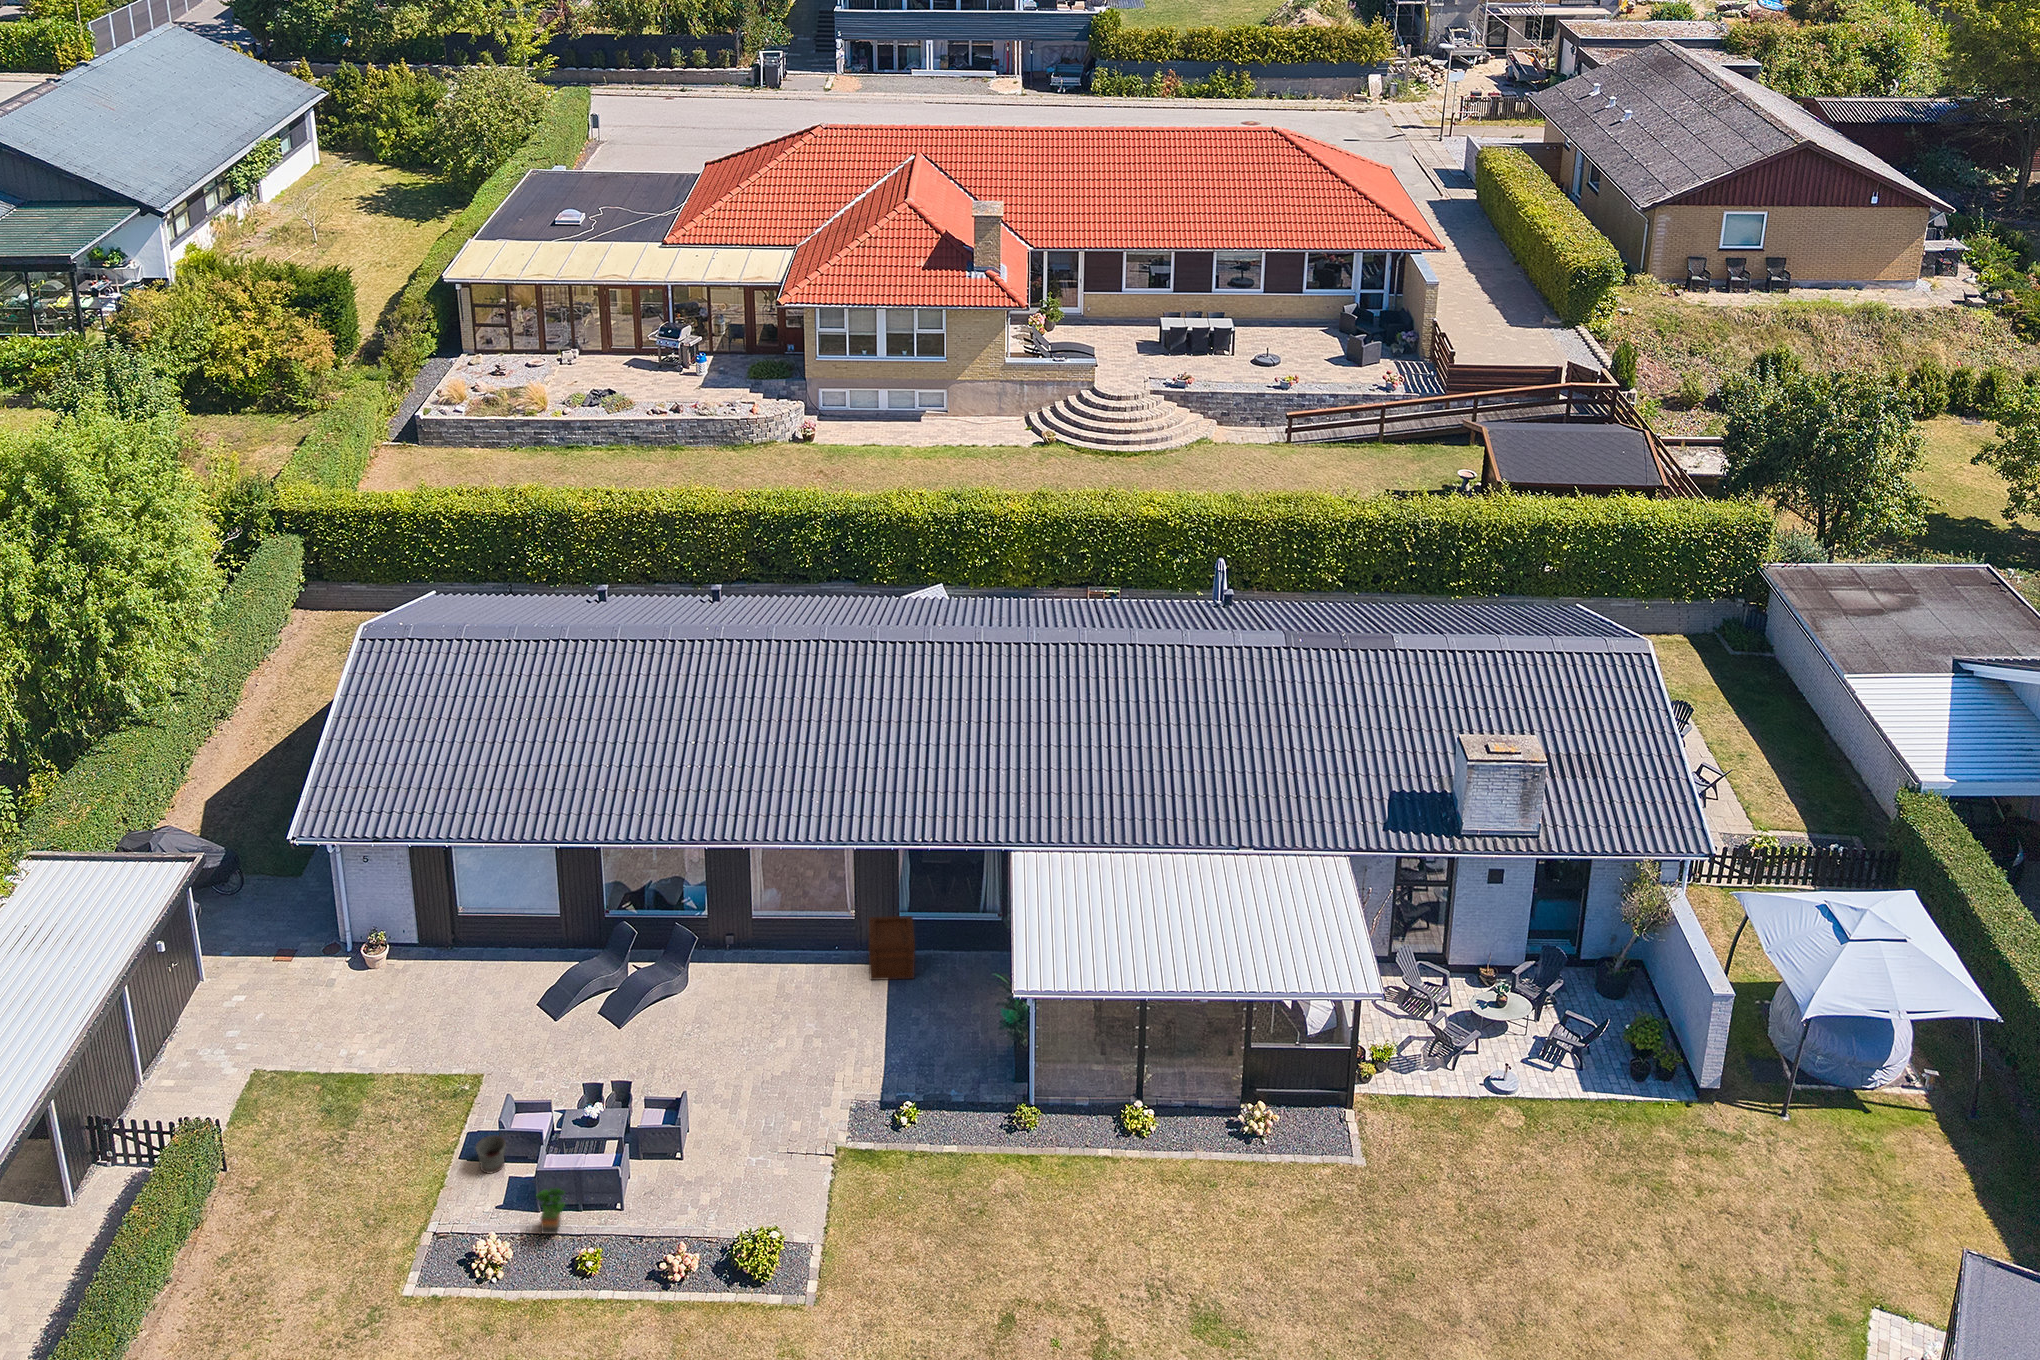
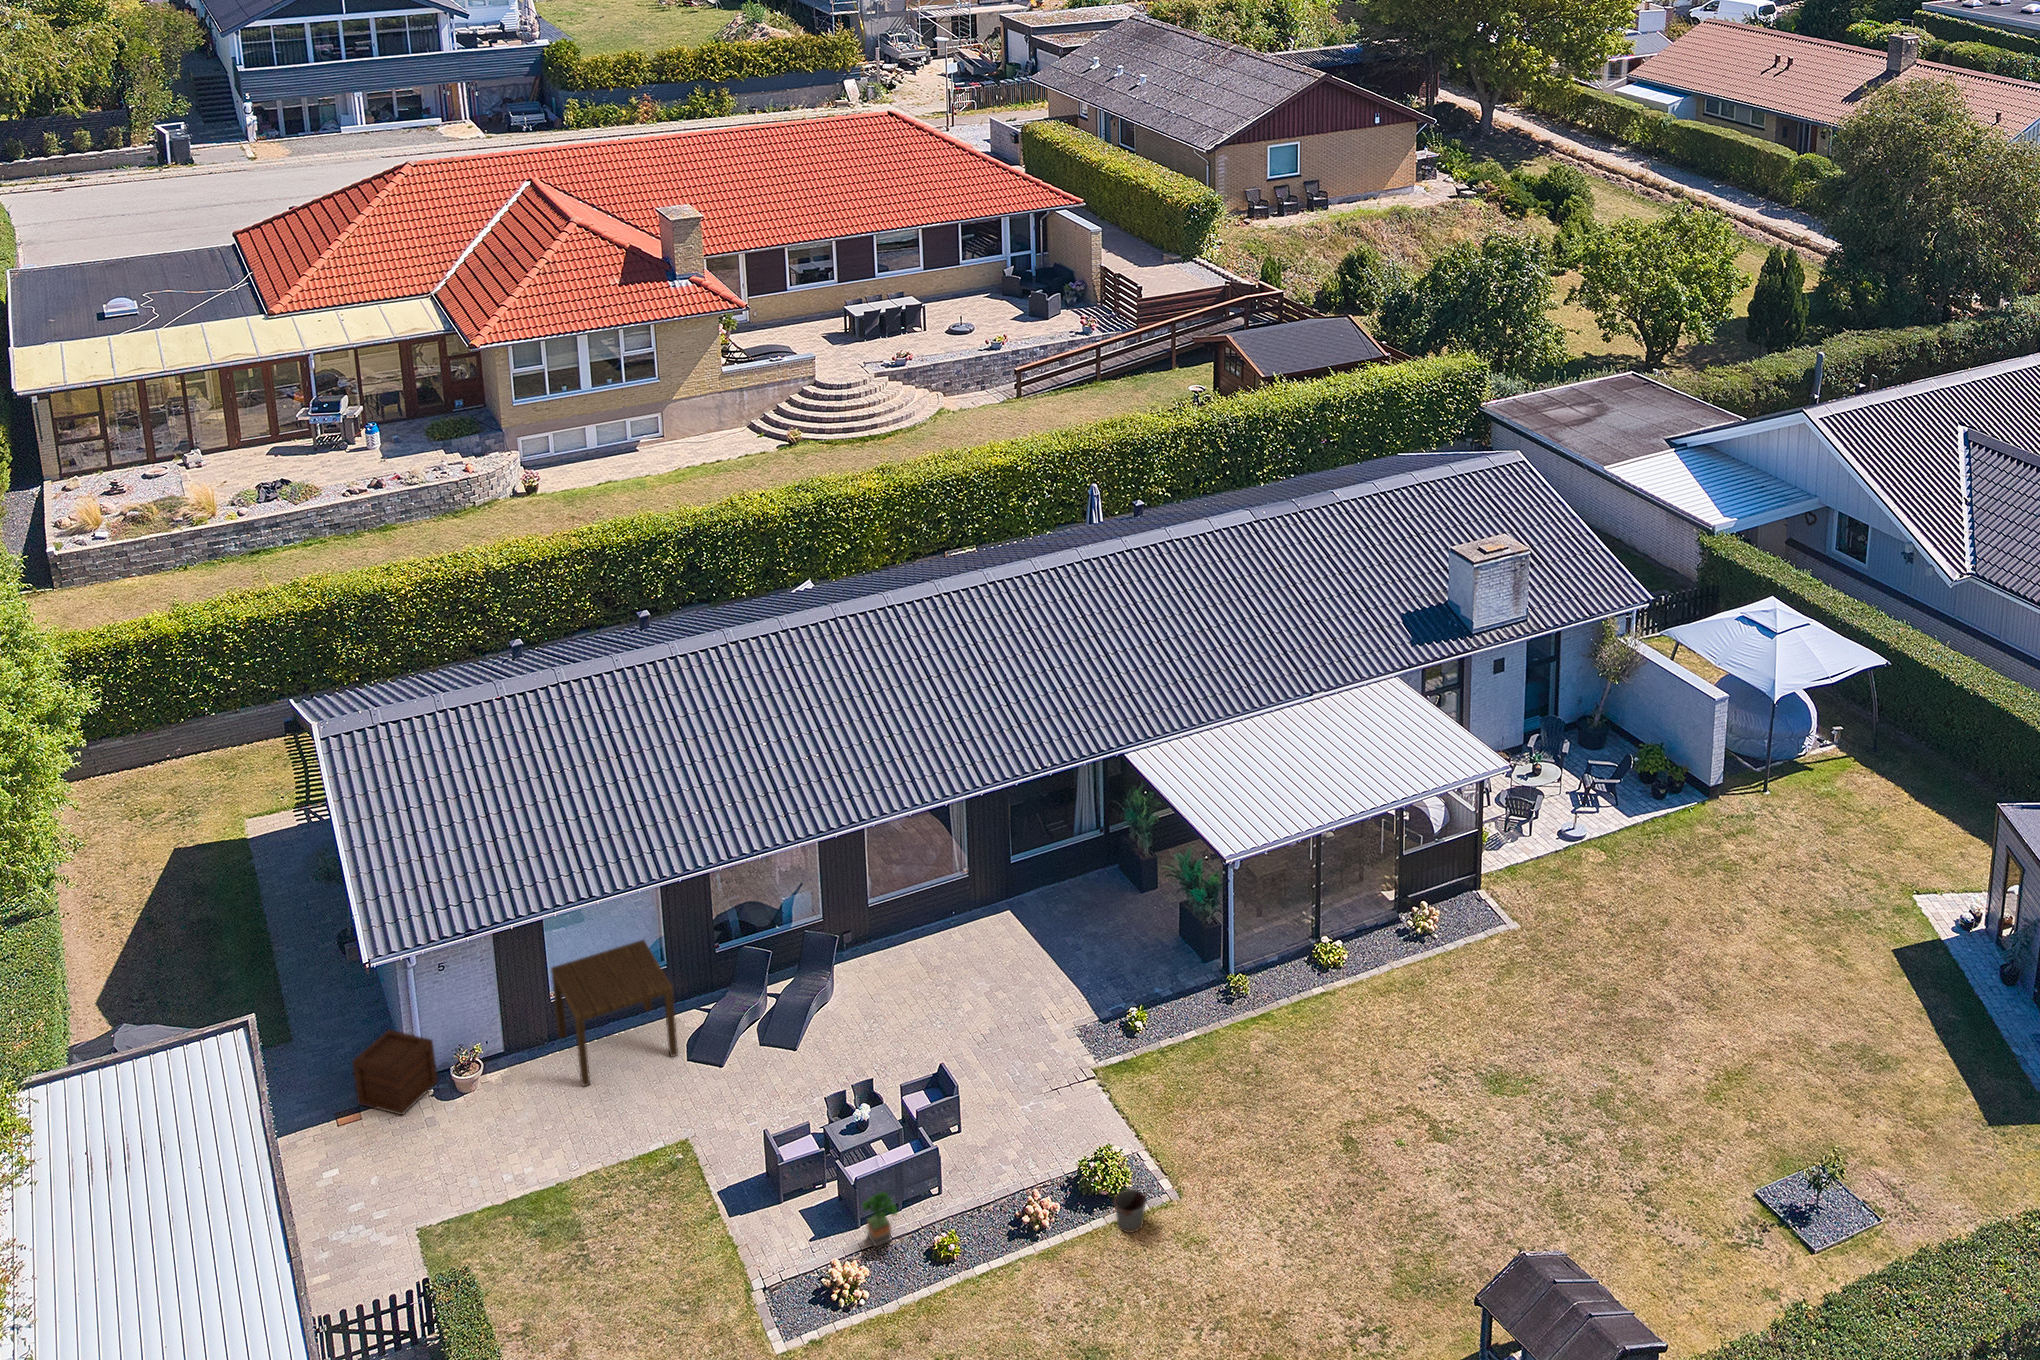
dining table: none [447,889,550,999] -> present [551,940,678,1087]
wooden crate: present [868,916,915,980] -> present [352,1029,438,1115]
bucket: present [476,1135,506,1173] -> present [1113,1189,1147,1233]

